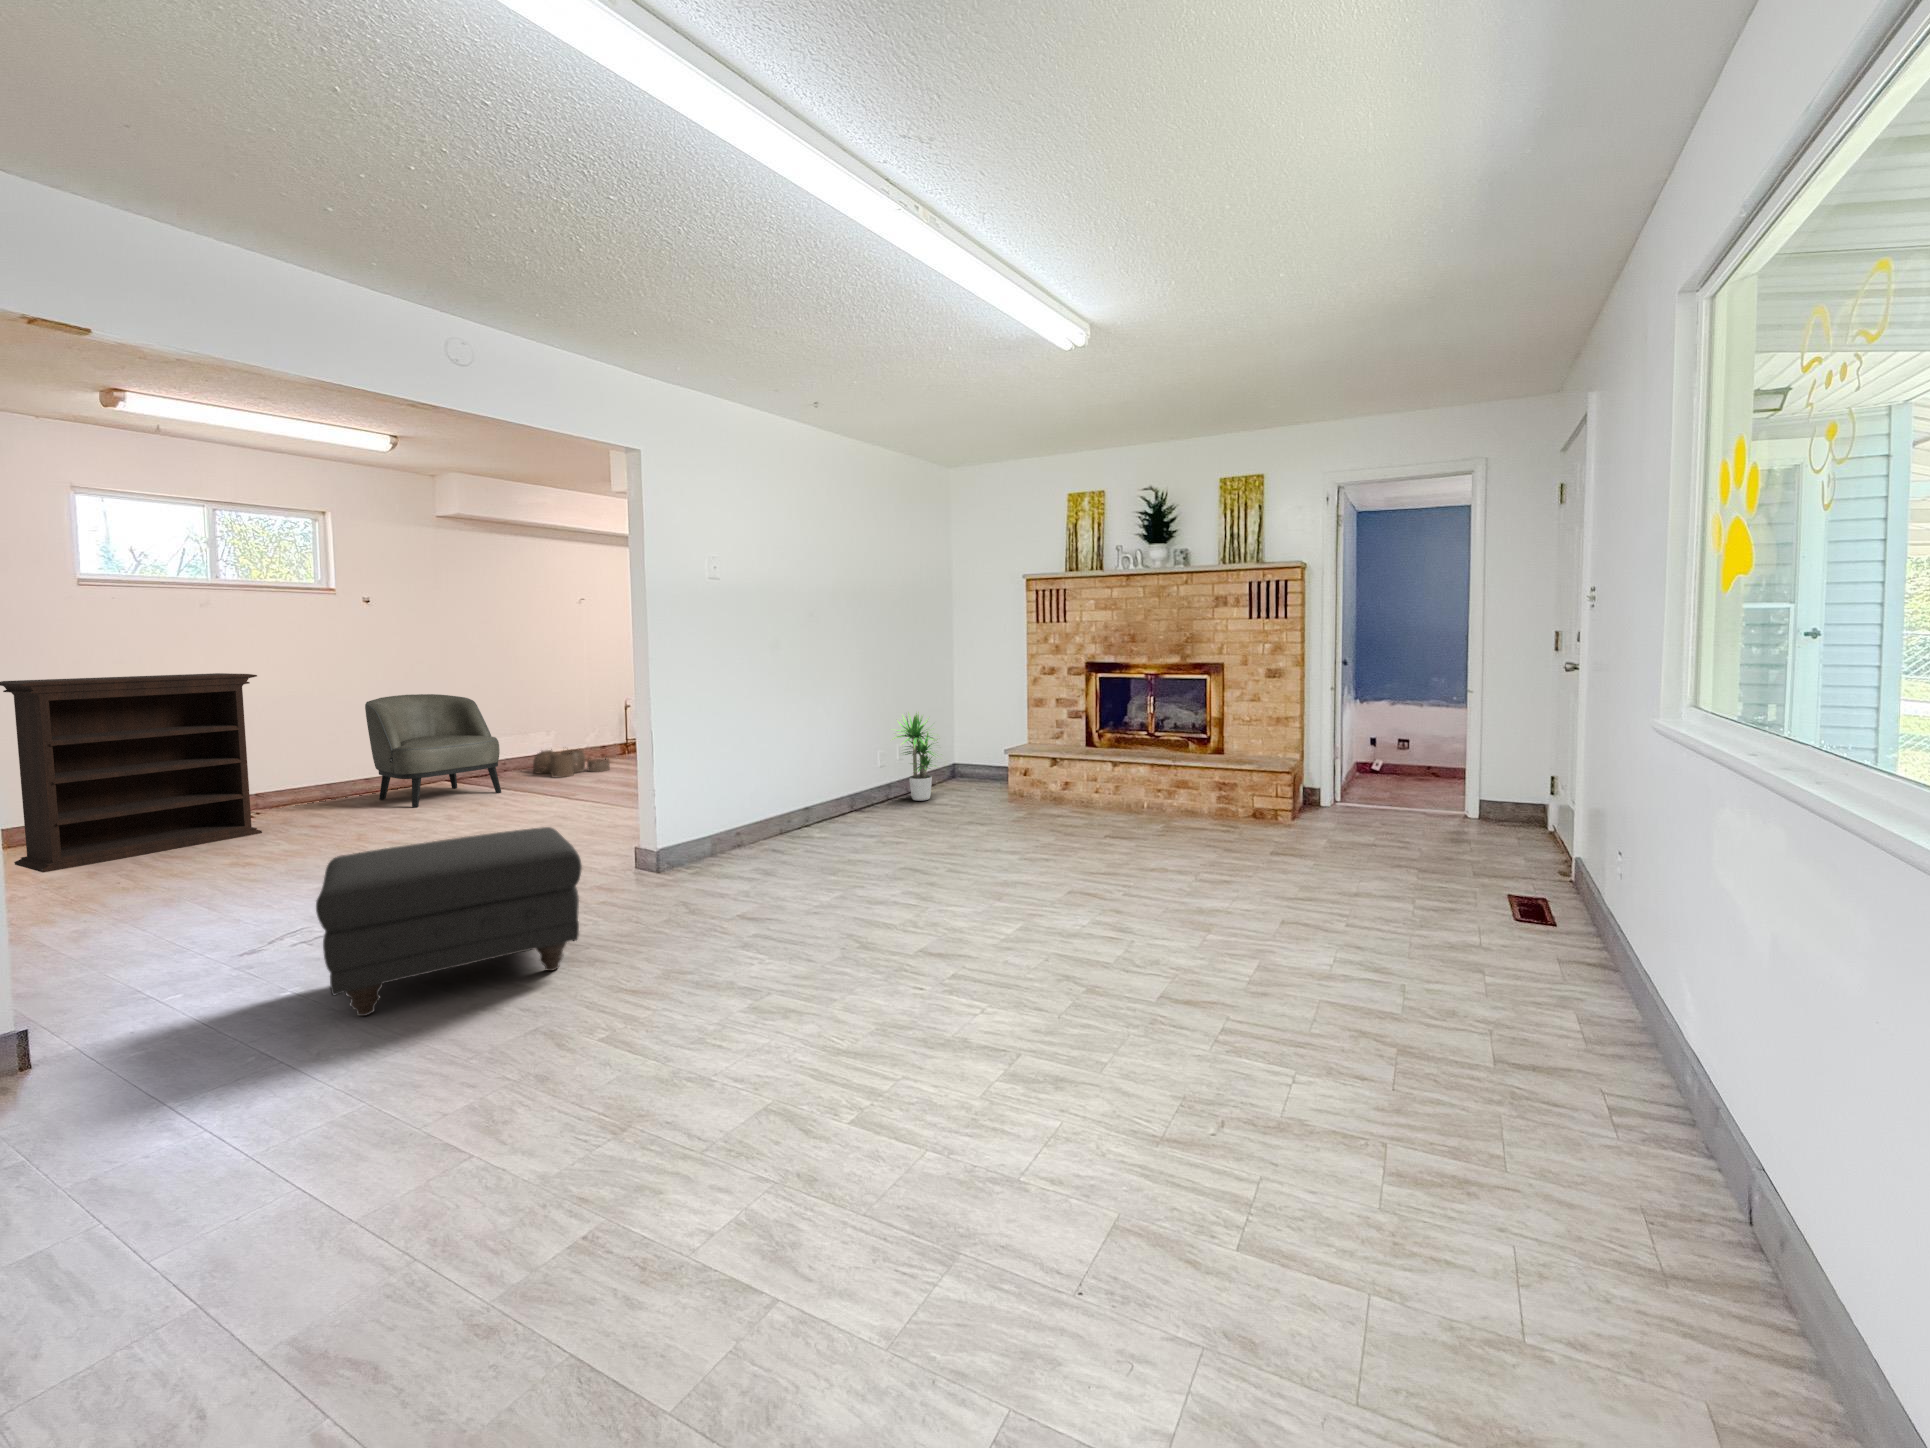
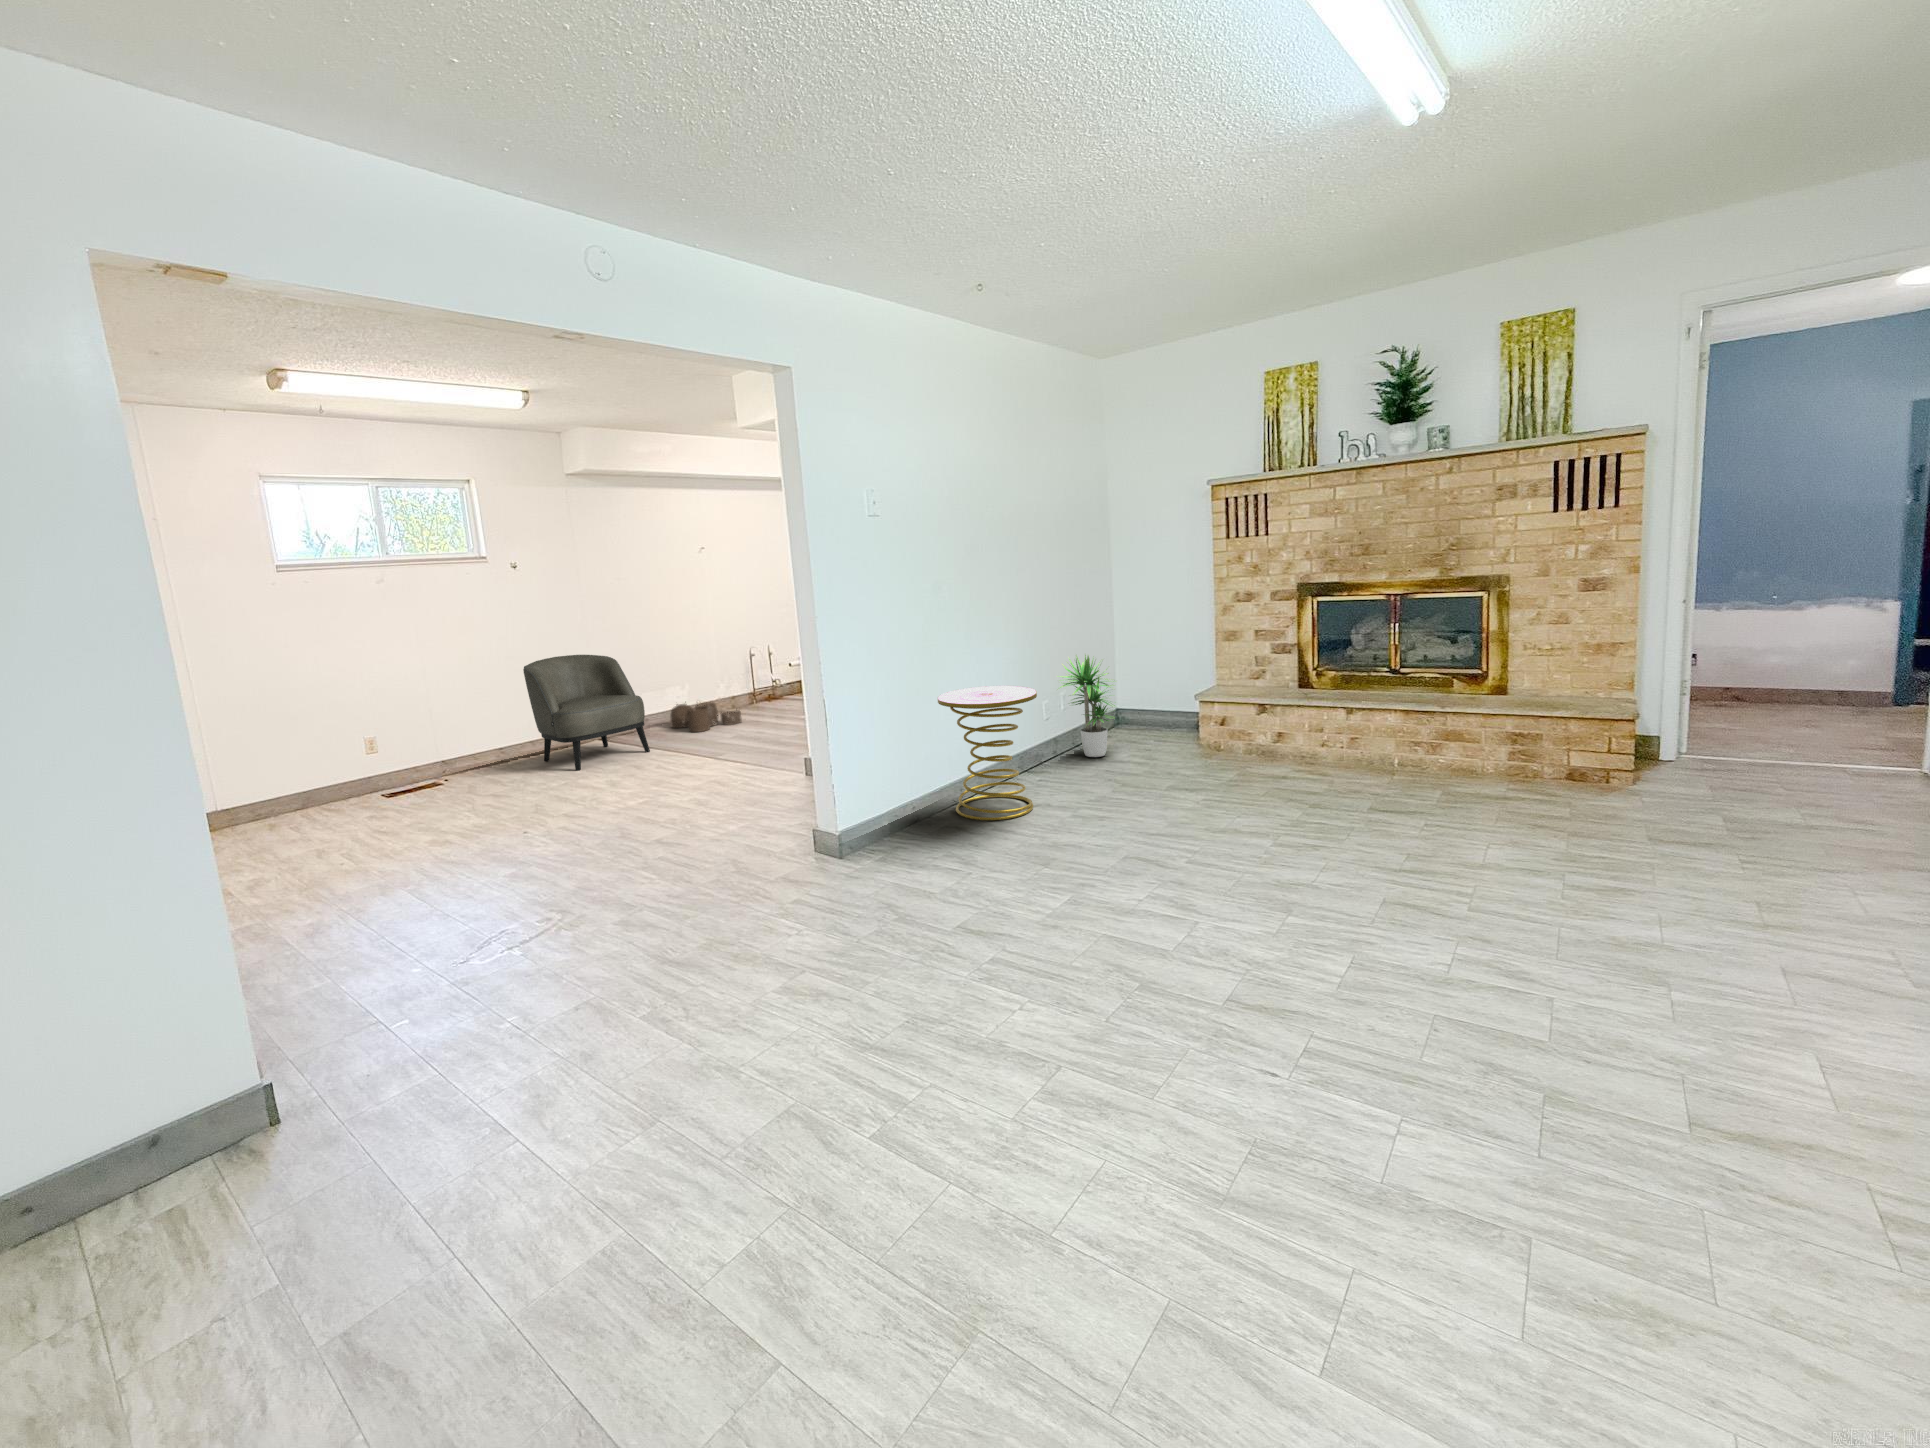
bookshelf: present [0,673,262,872] -> none [231,648,456,846]
side table: none [765,731,853,846] -> present [938,686,1037,821]
ottoman: present [316,827,582,1016] -> none [552,824,813,1053]

